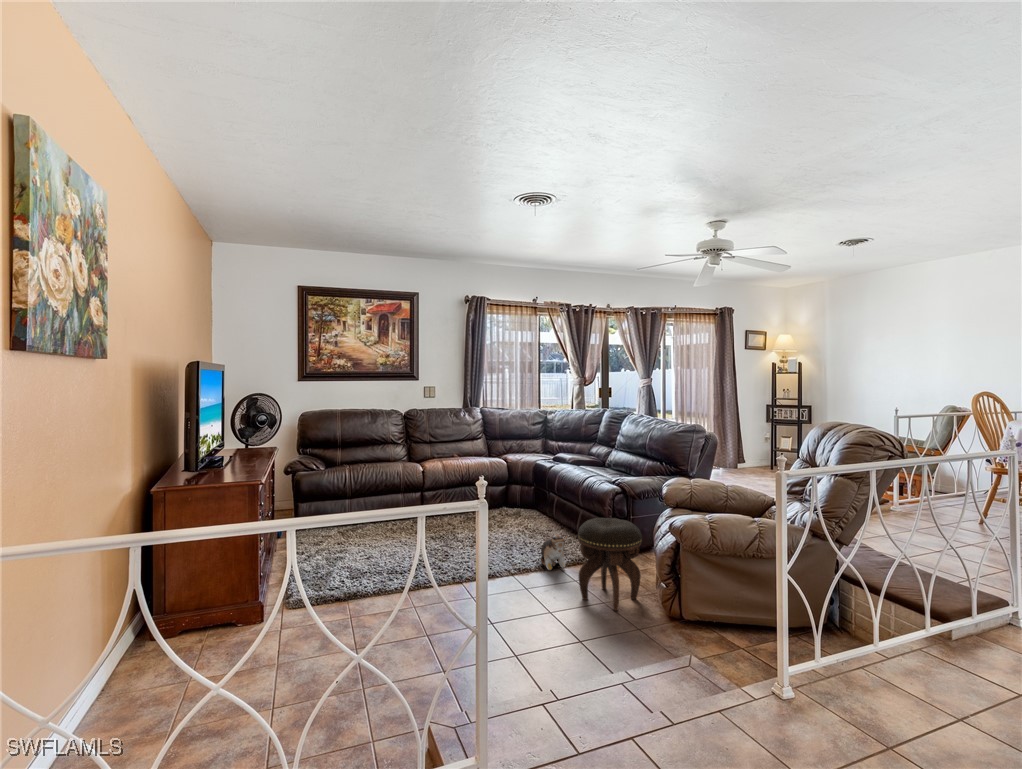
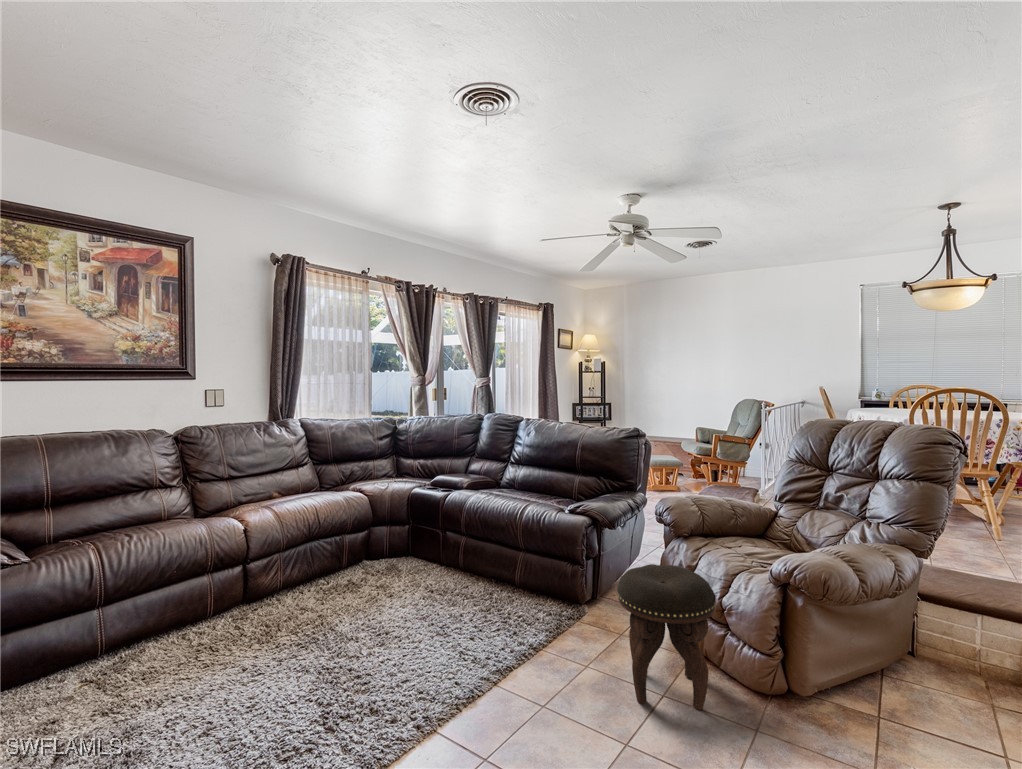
plush toy: present [541,534,566,570] -> none [497,602,570,661]

